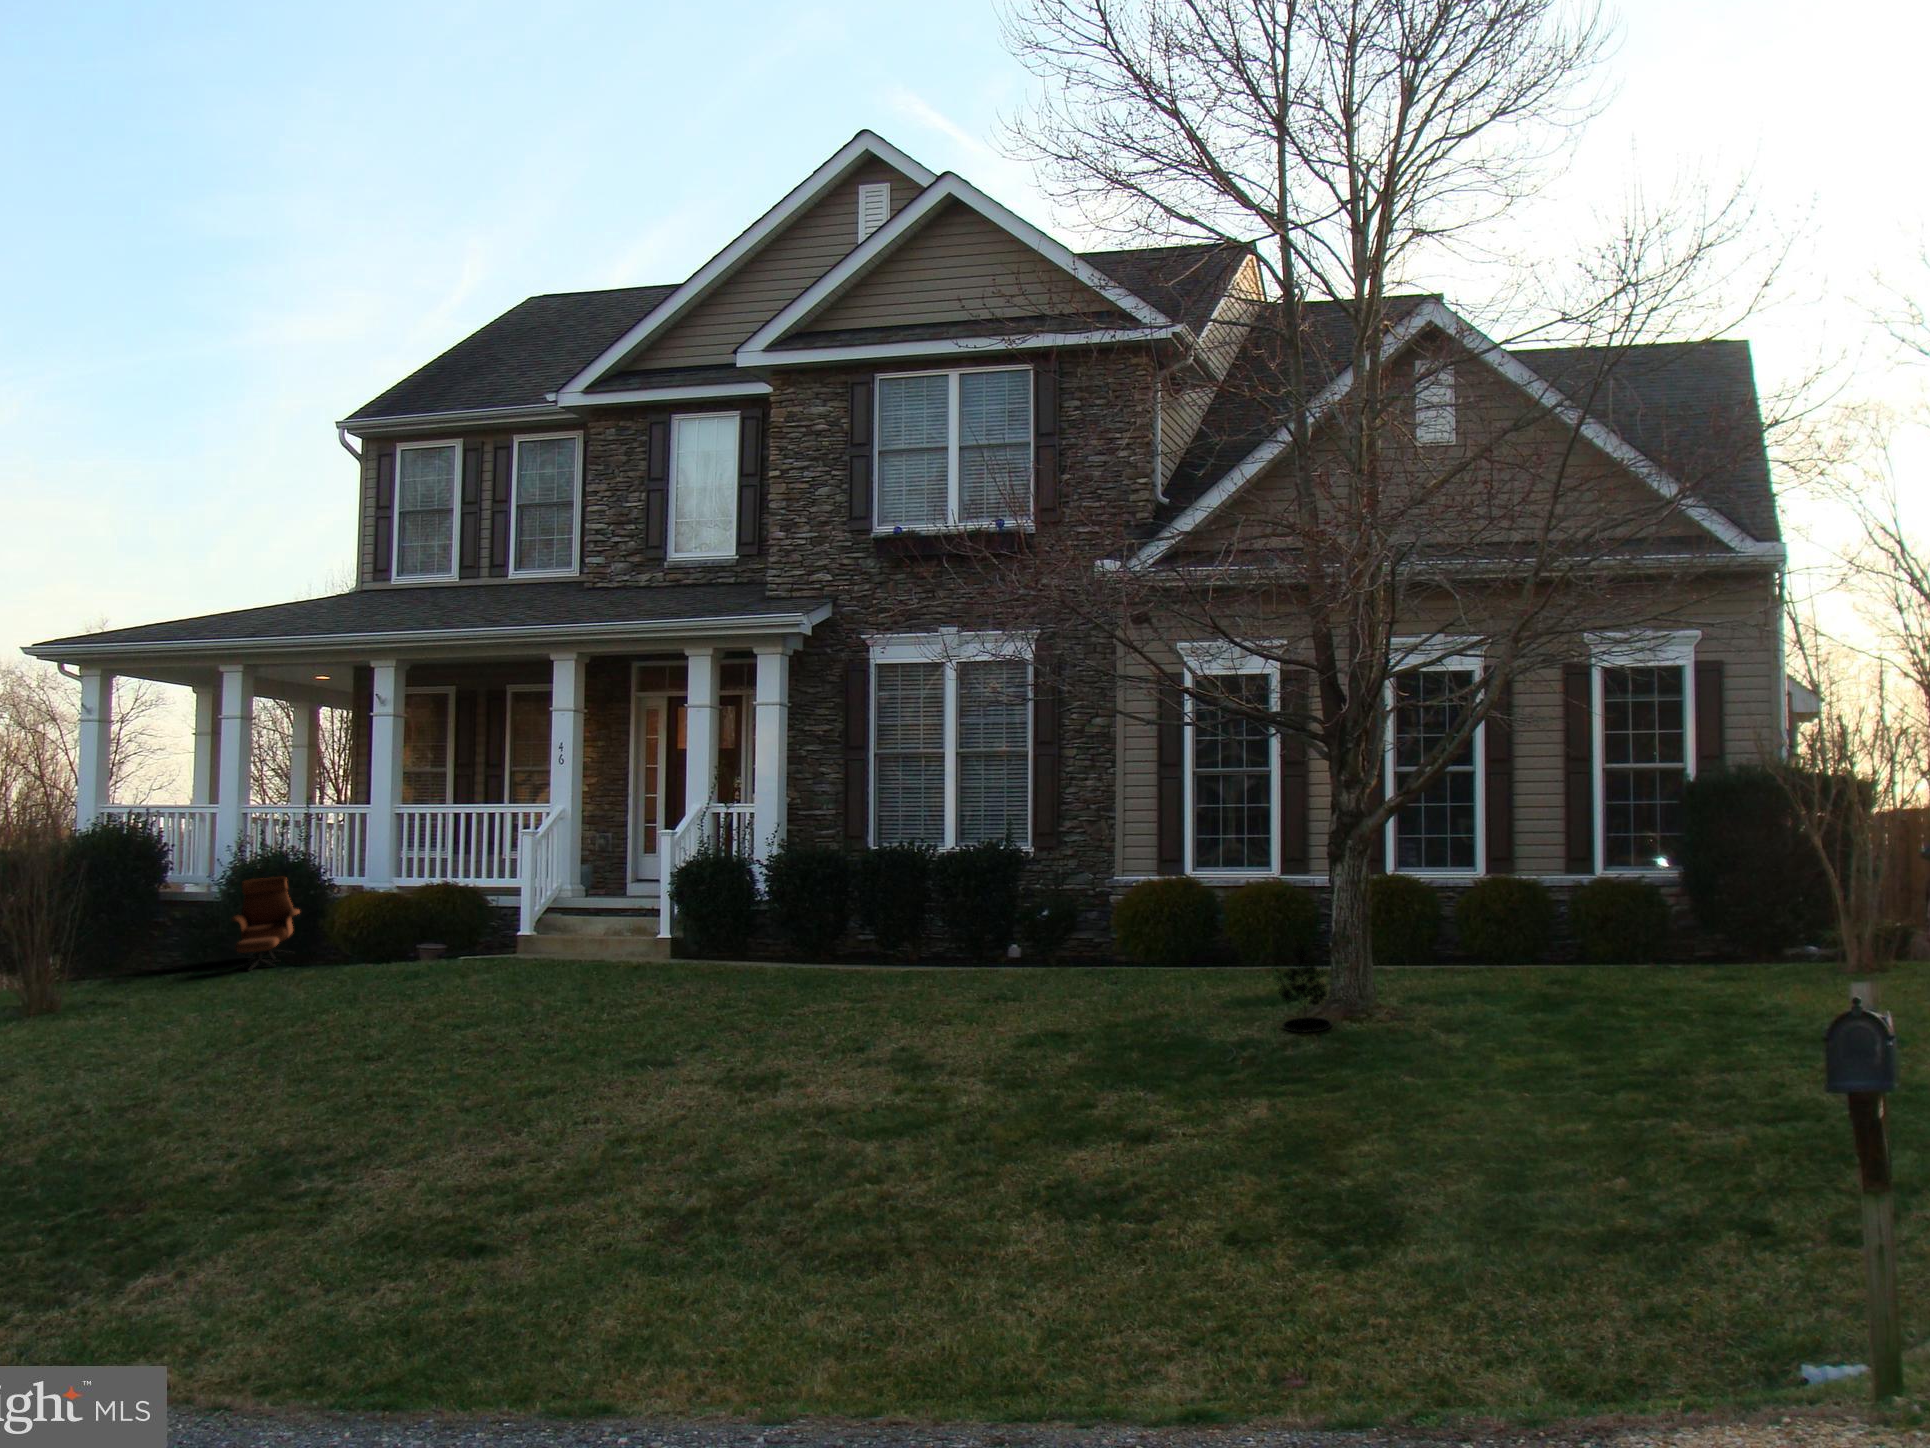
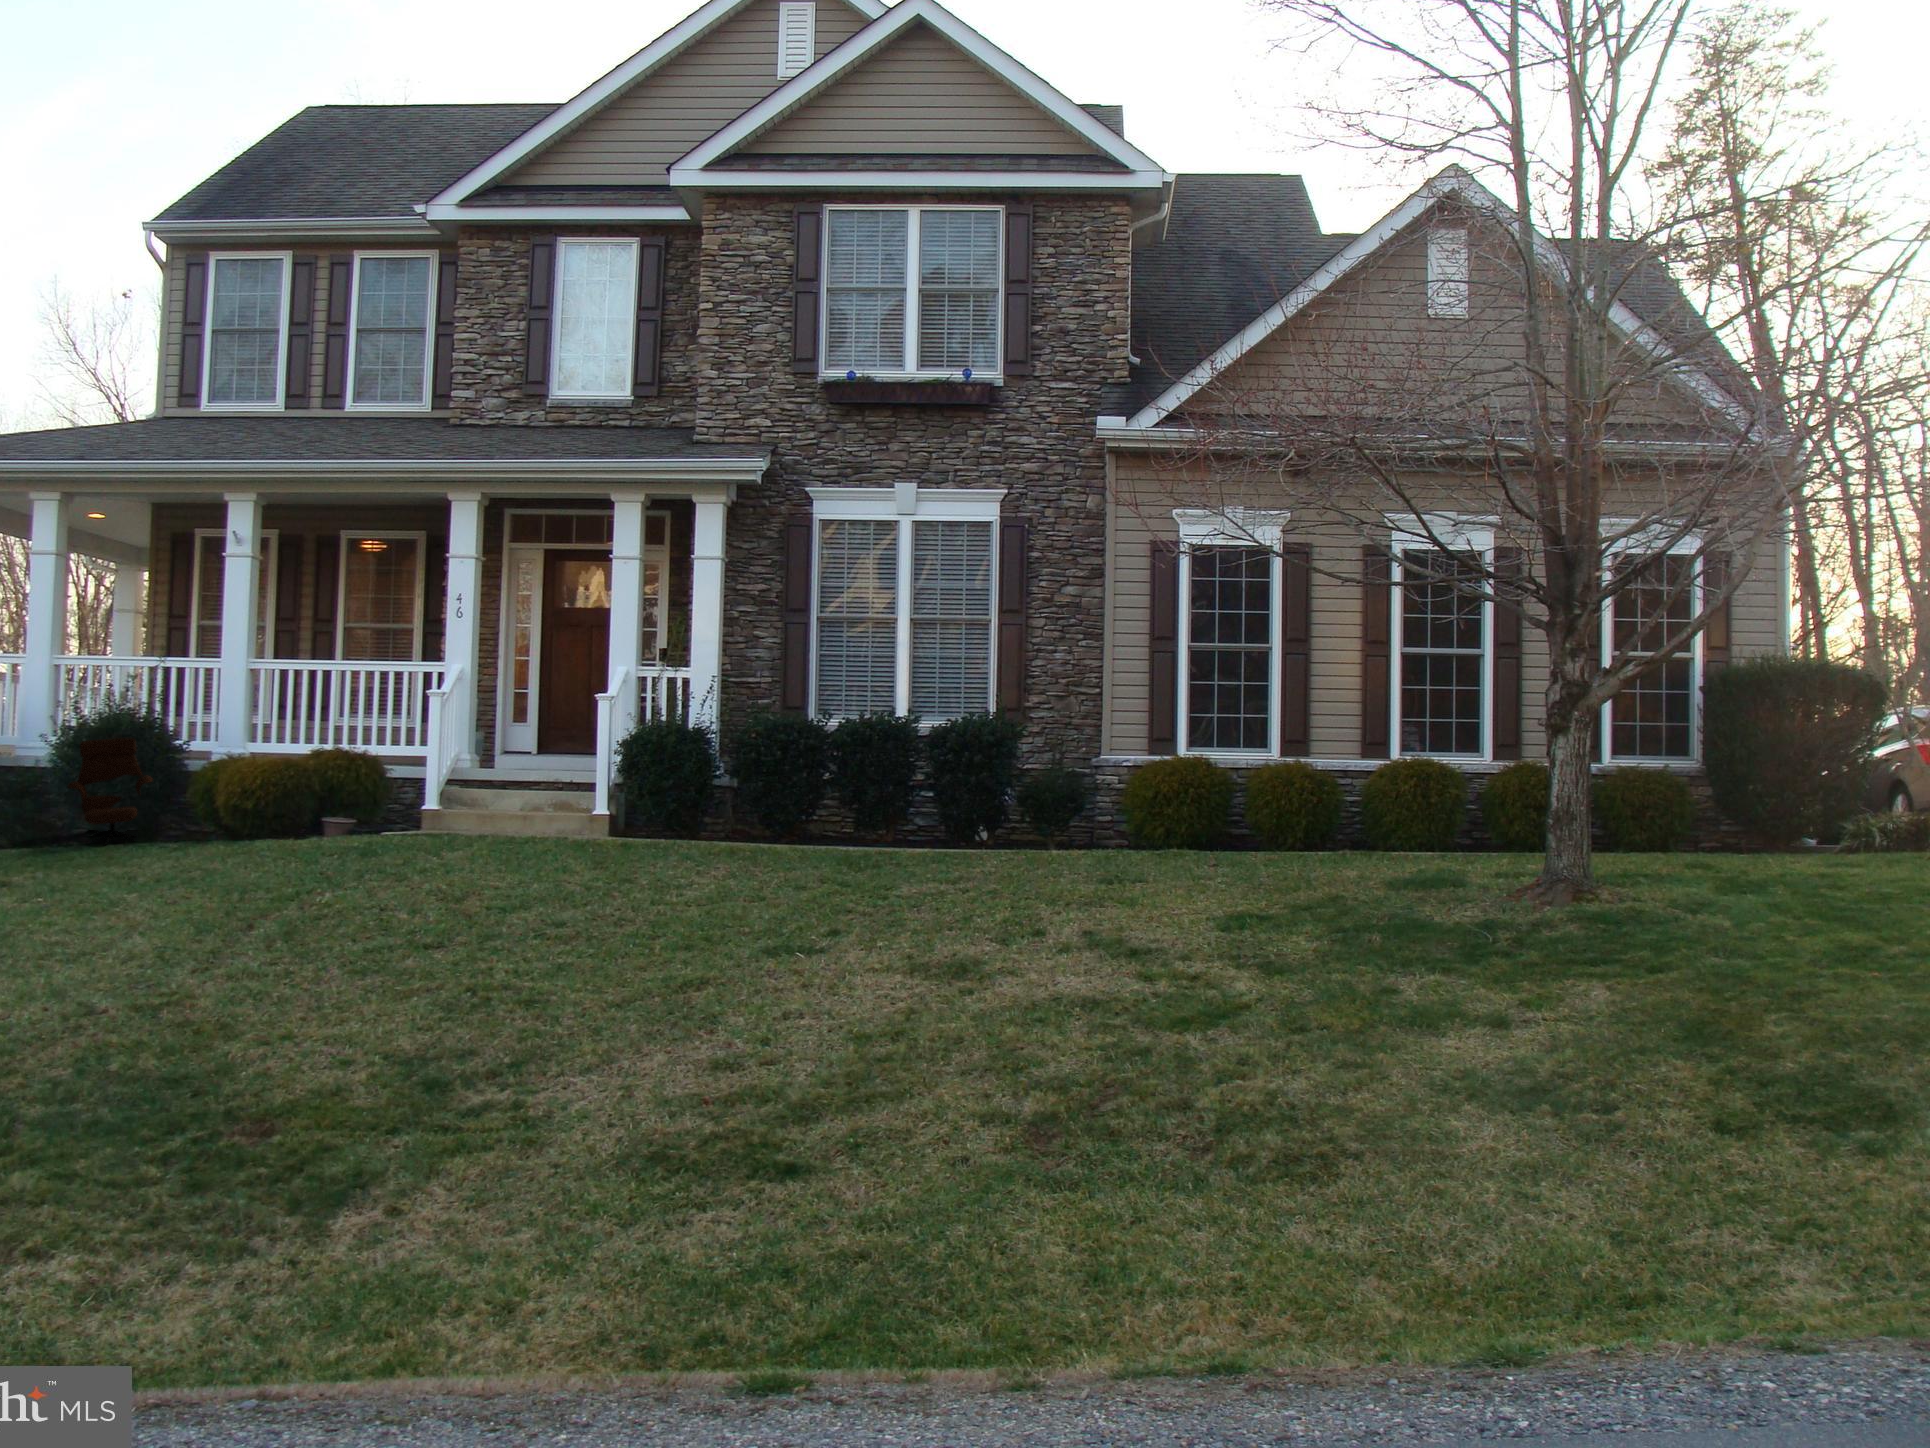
potted tree: present [1272,943,1332,1032] -> none [1430,790,1499,889]

